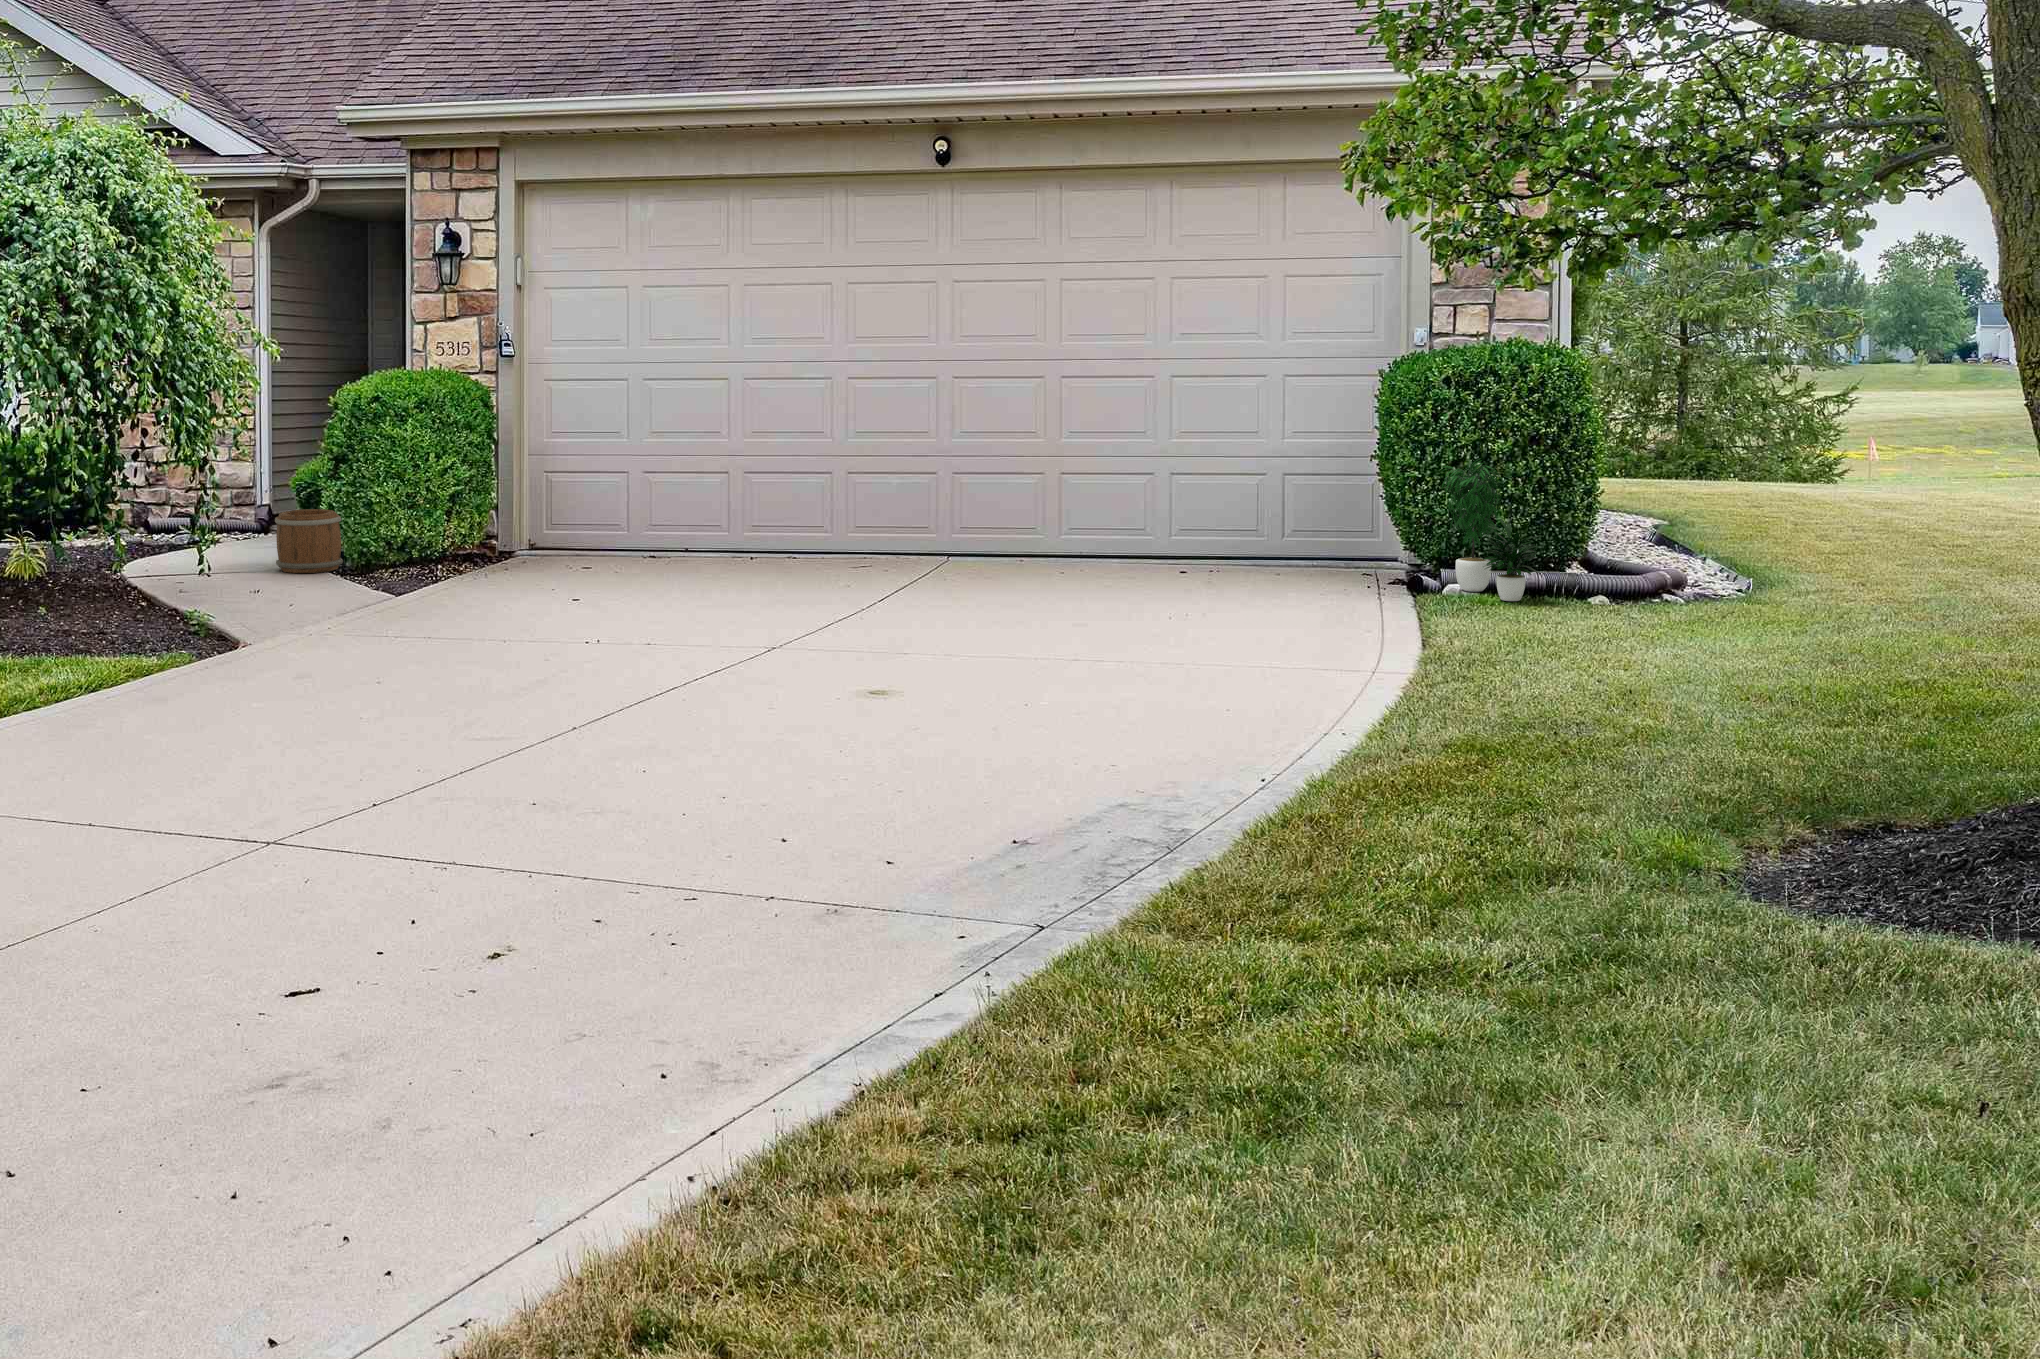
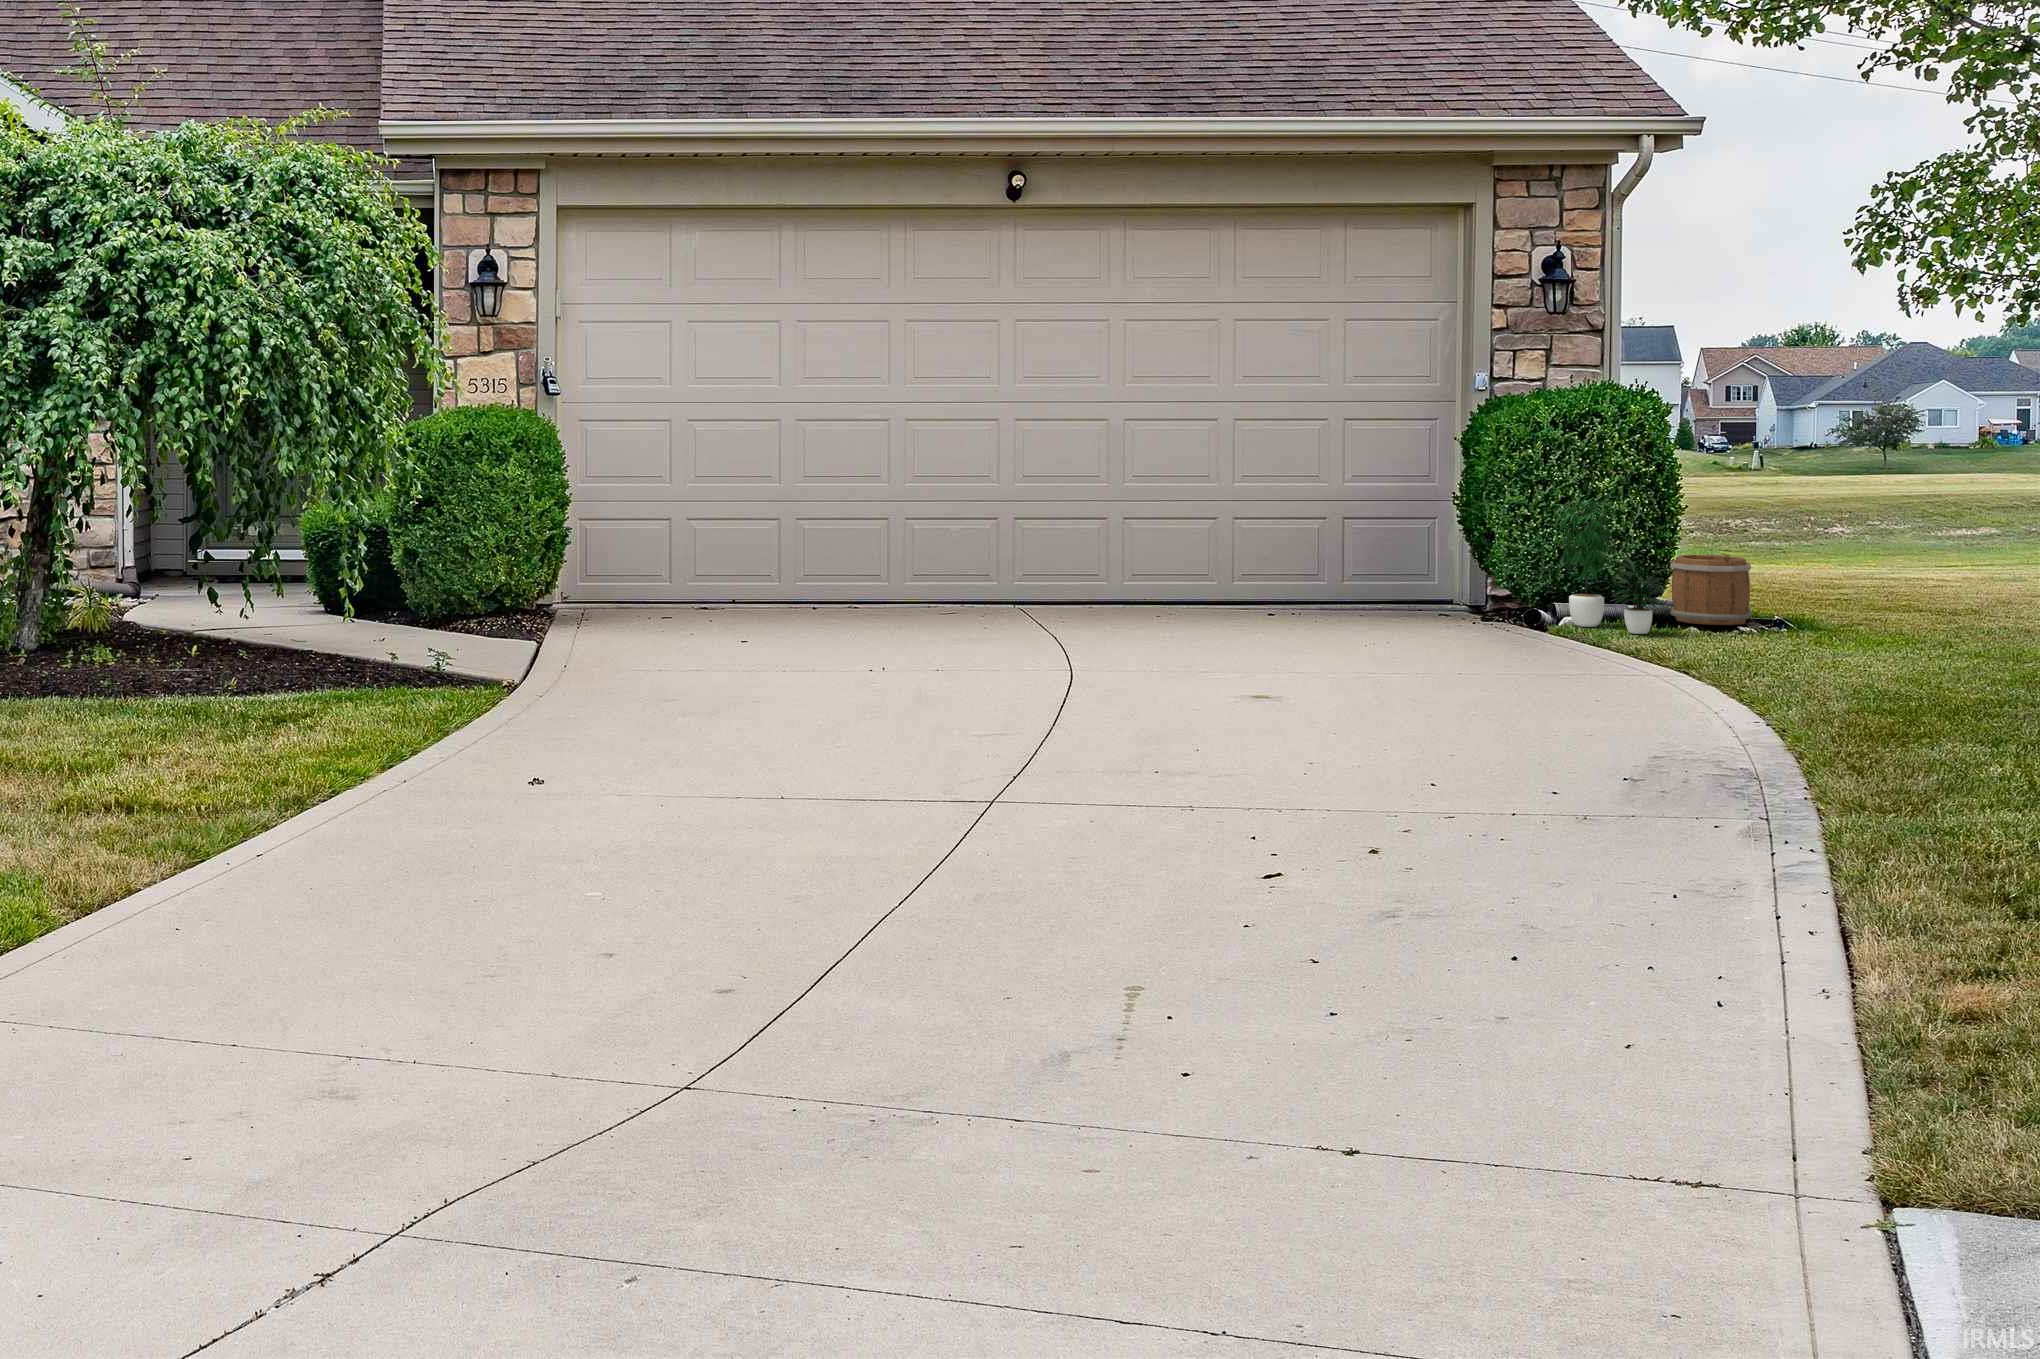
bucket: present [275,509,343,573] -> present [1670,555,1752,625]

